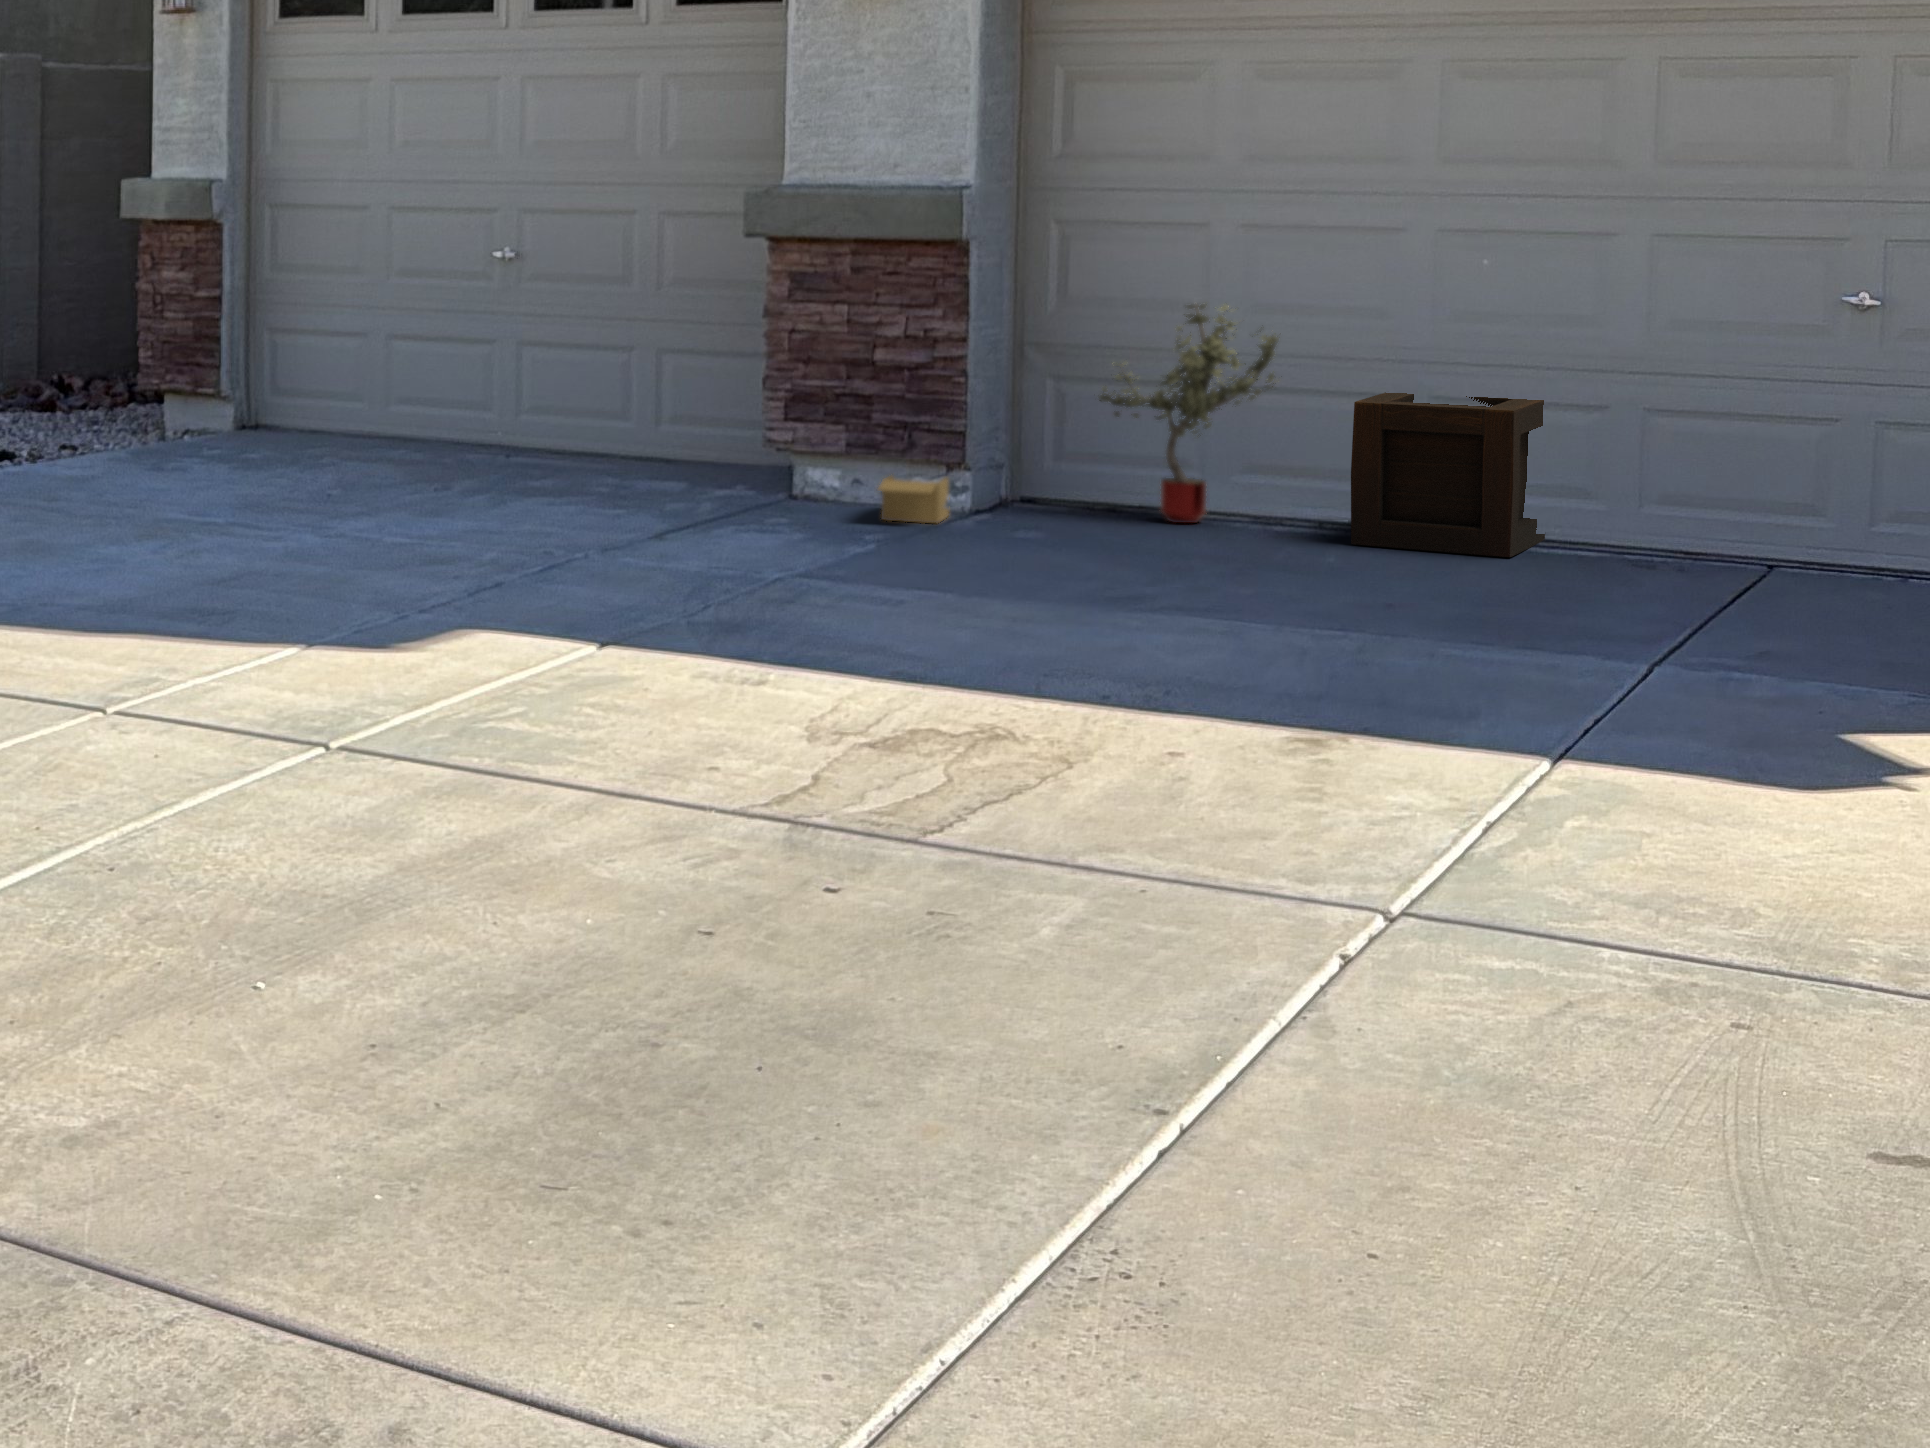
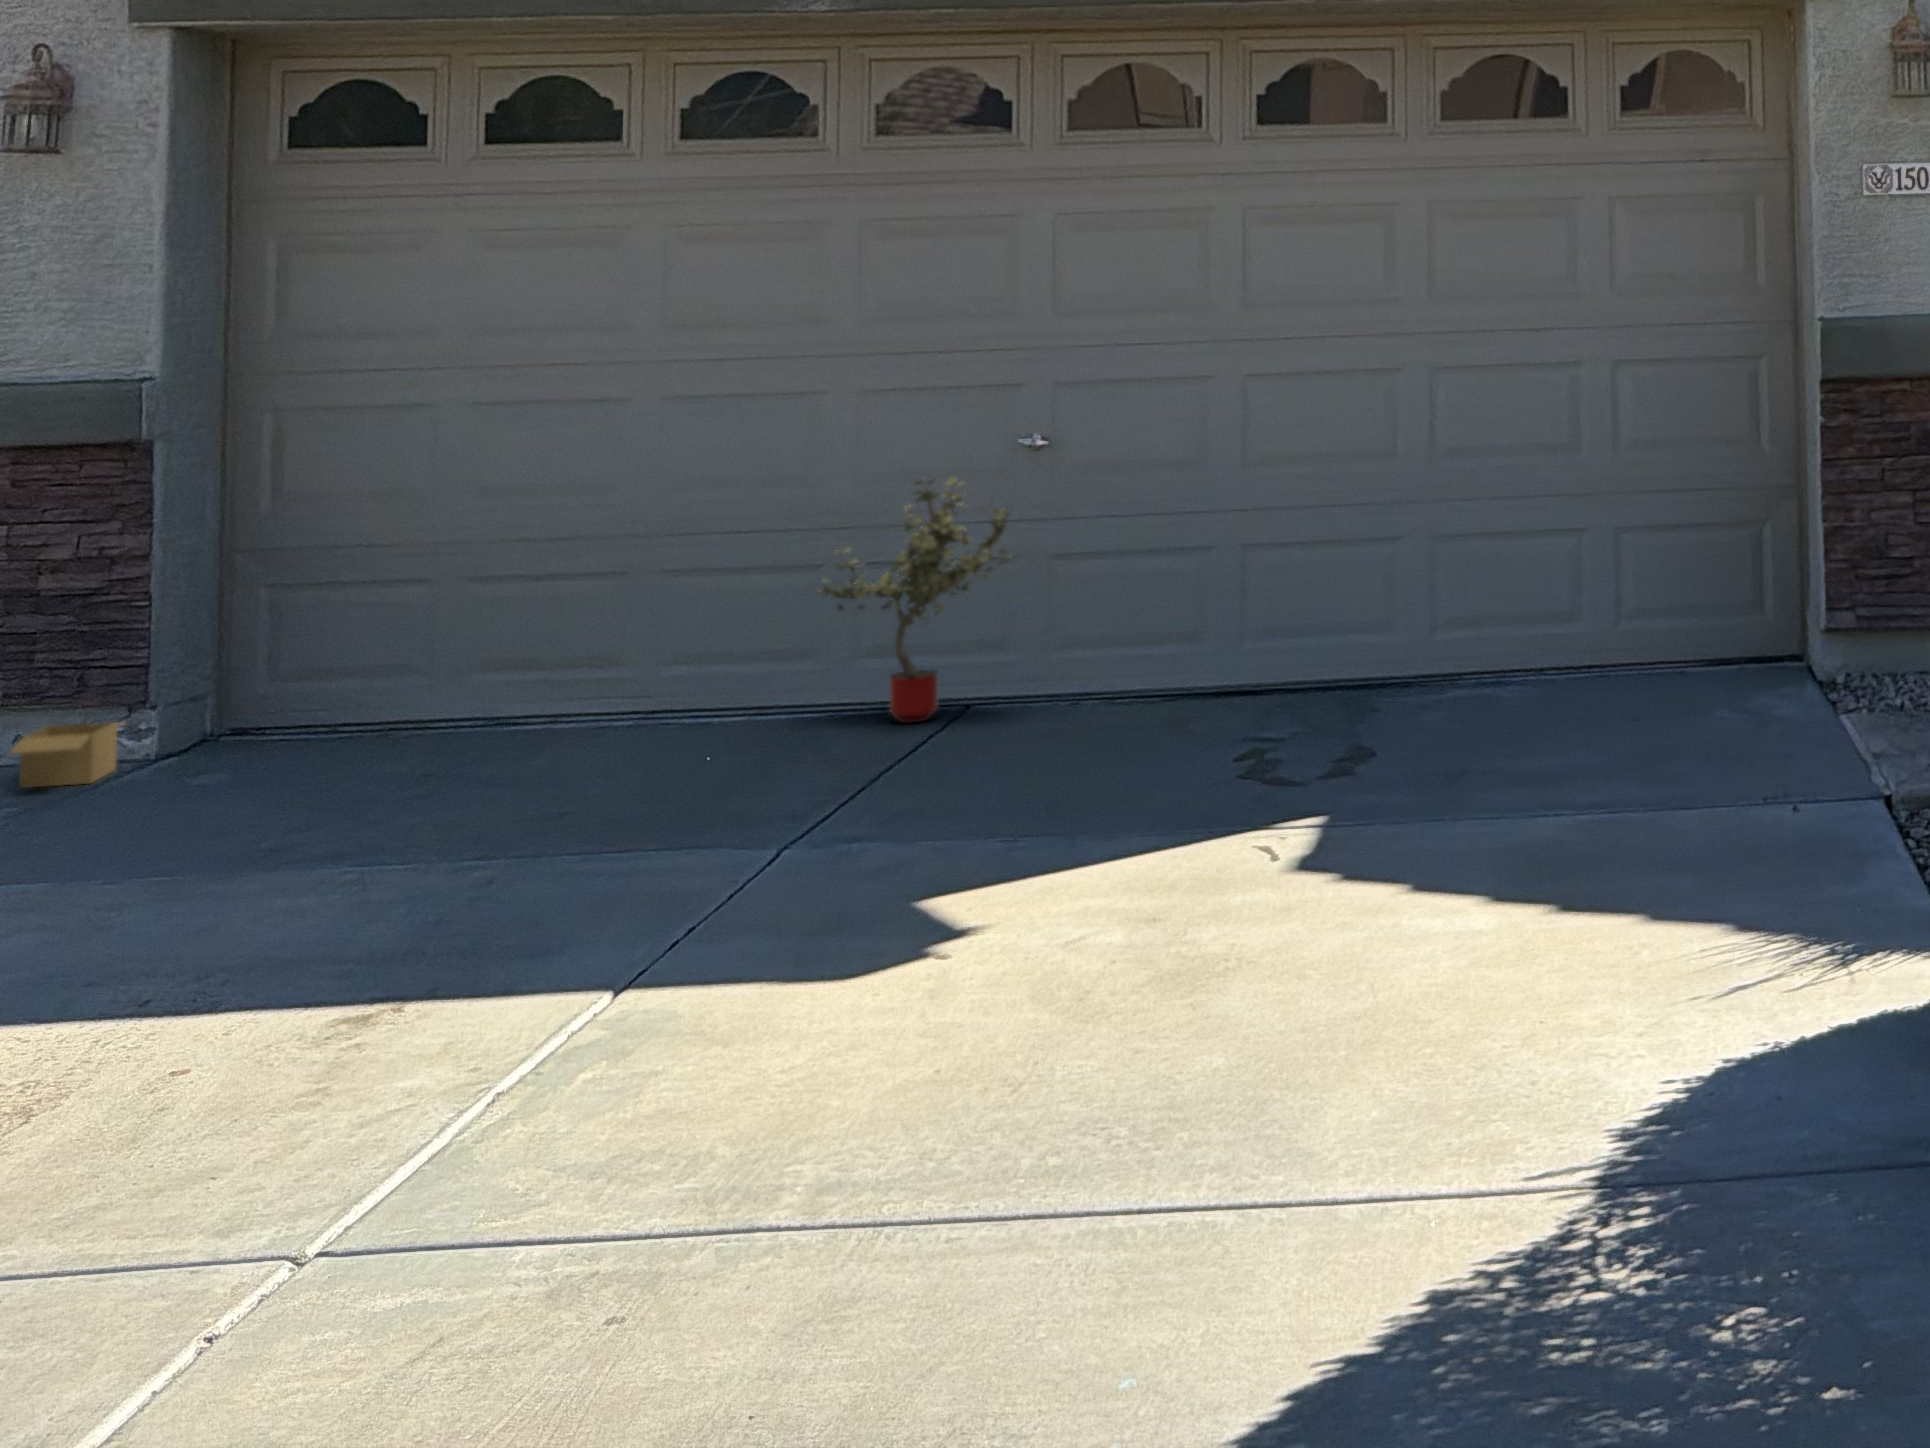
potted tree: present [1099,304,1278,523] -> present [820,477,1011,723]
wooden crate: present [1351,392,1545,557] -> none [565,566,774,747]

